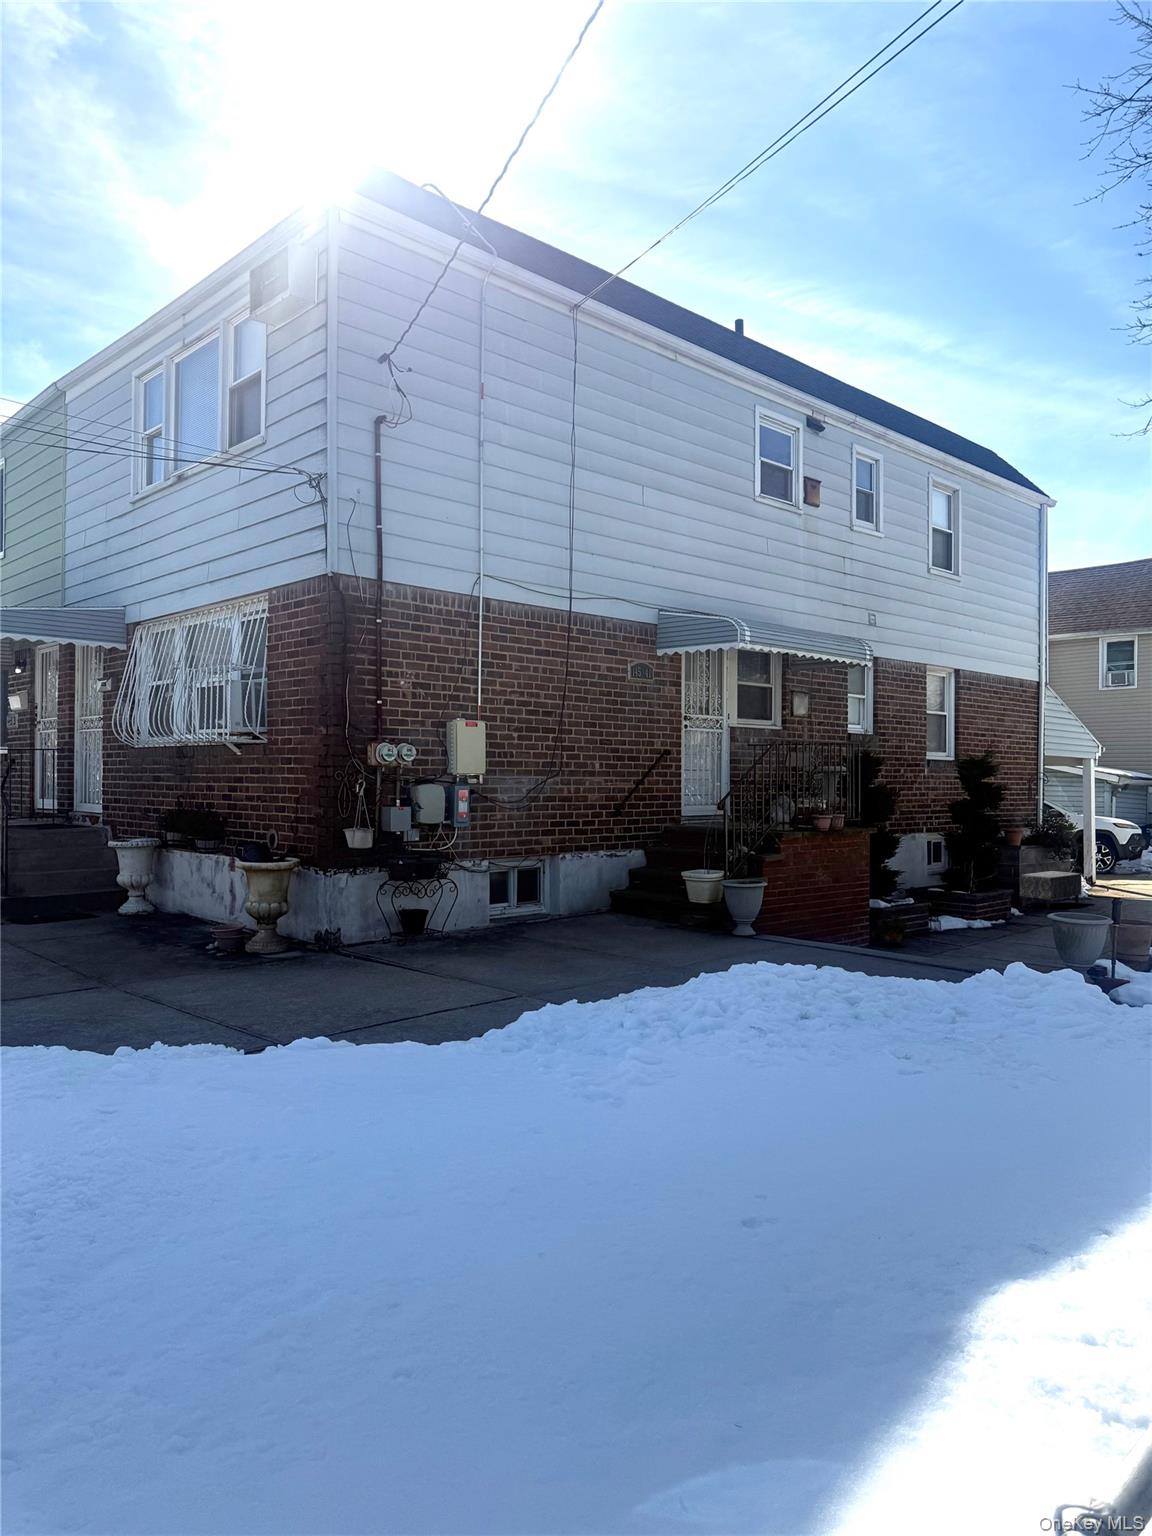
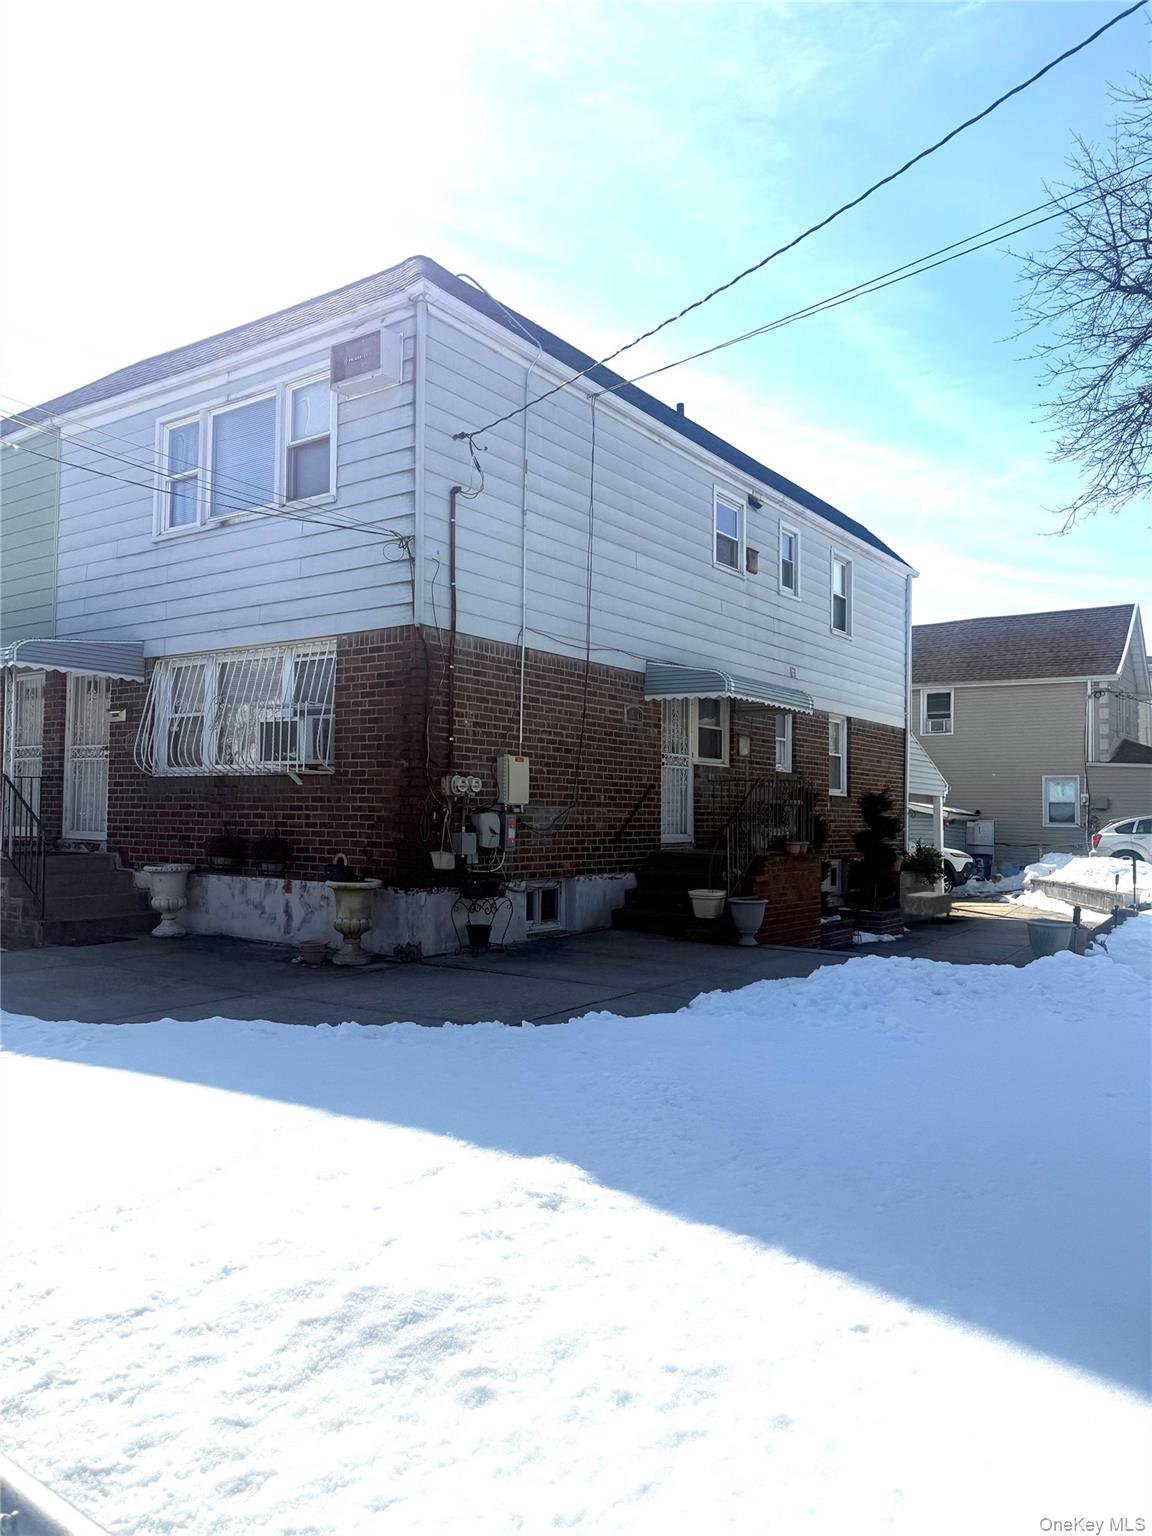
potted plant: present [873,915,908,942] -> none [817,928,853,952]

